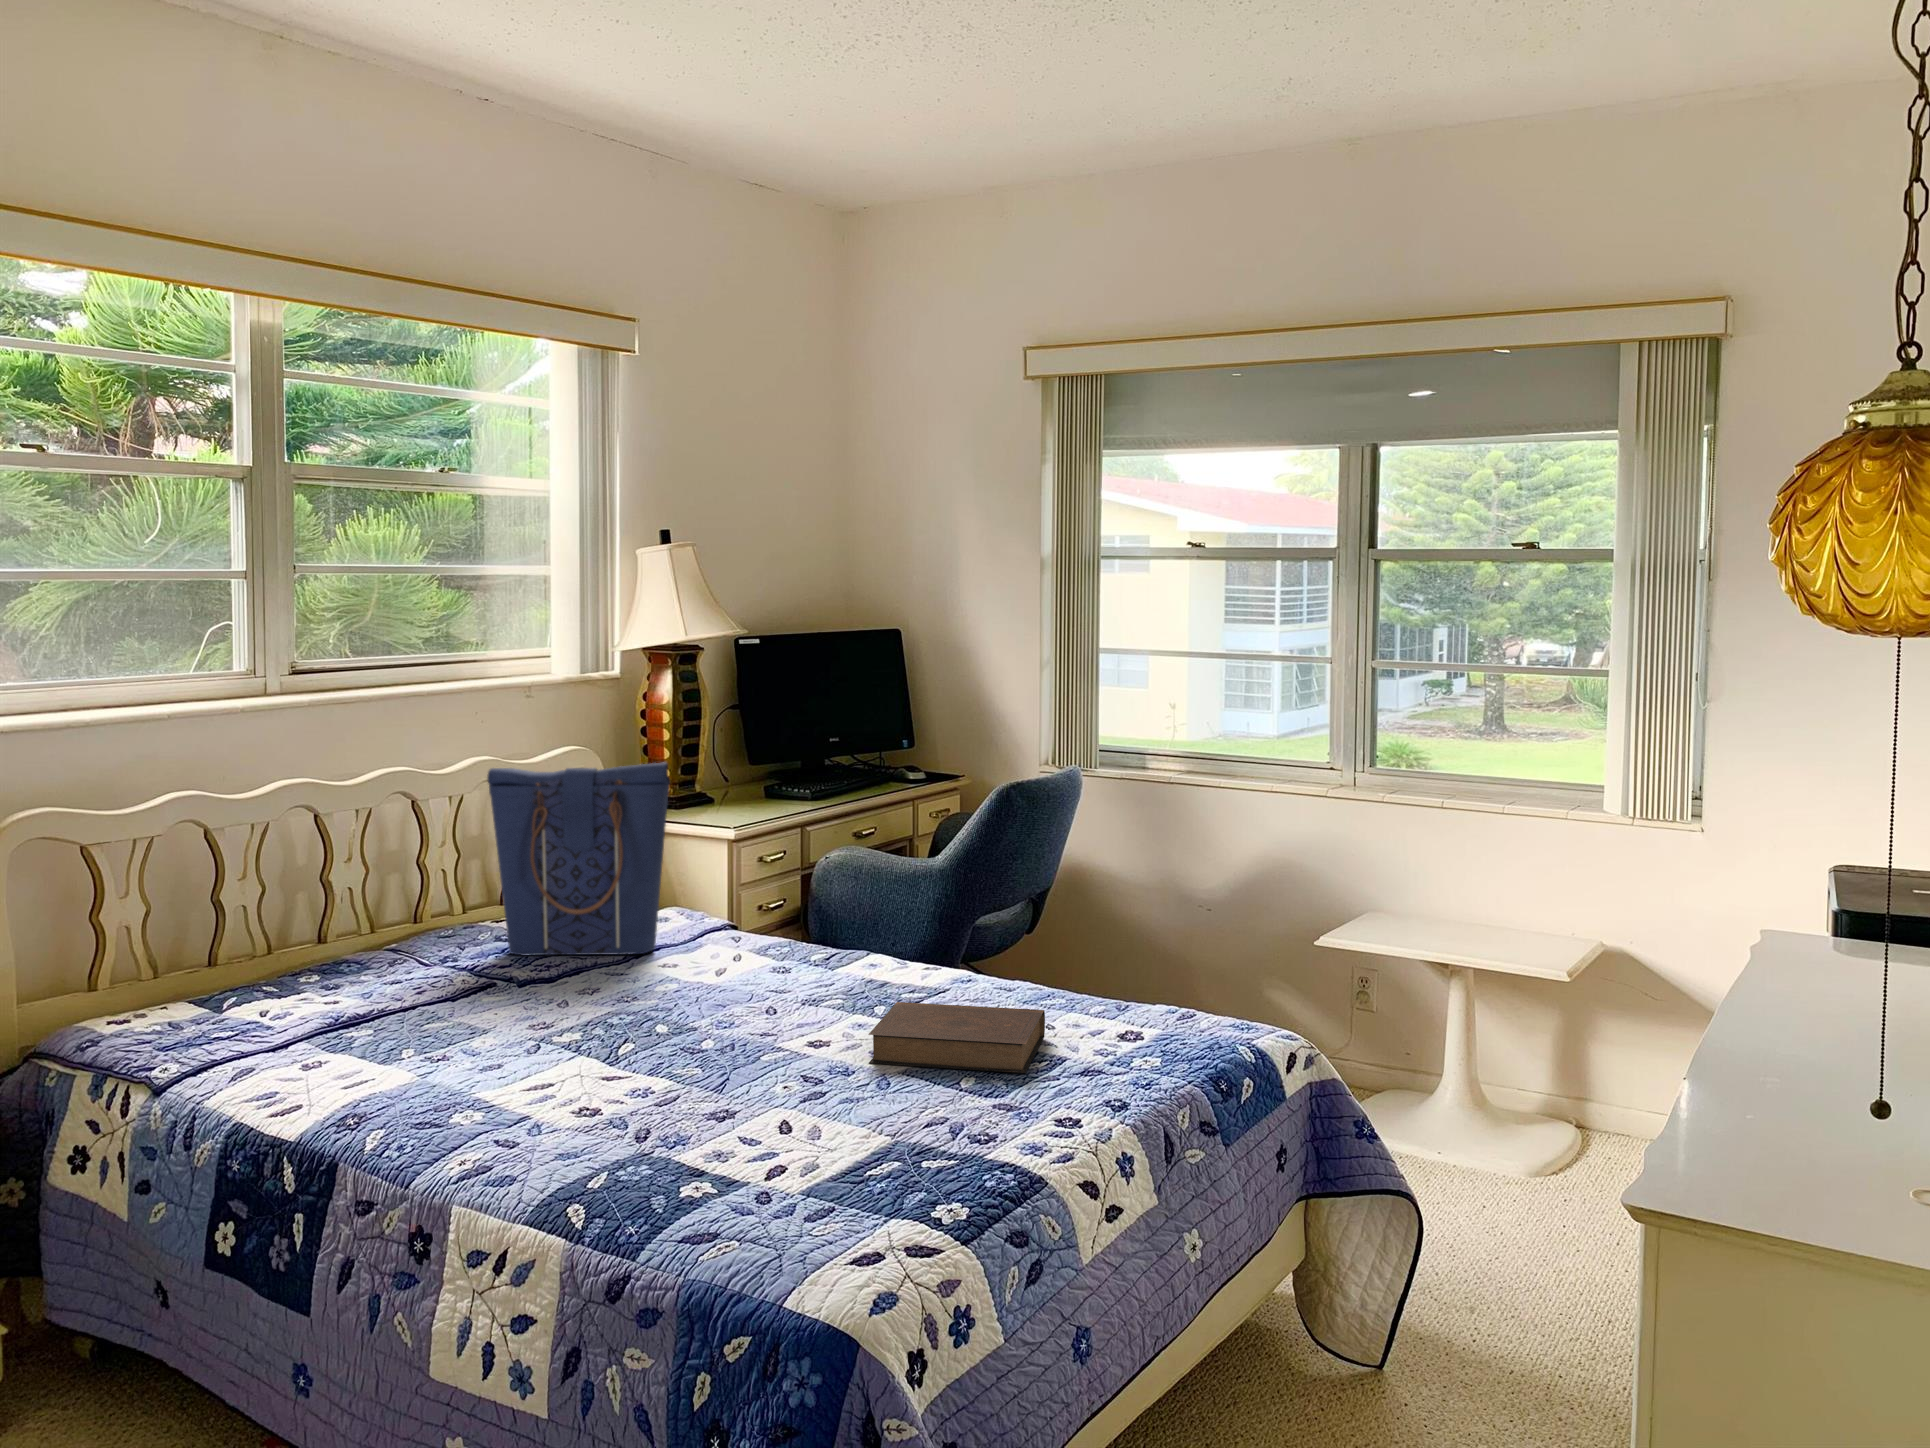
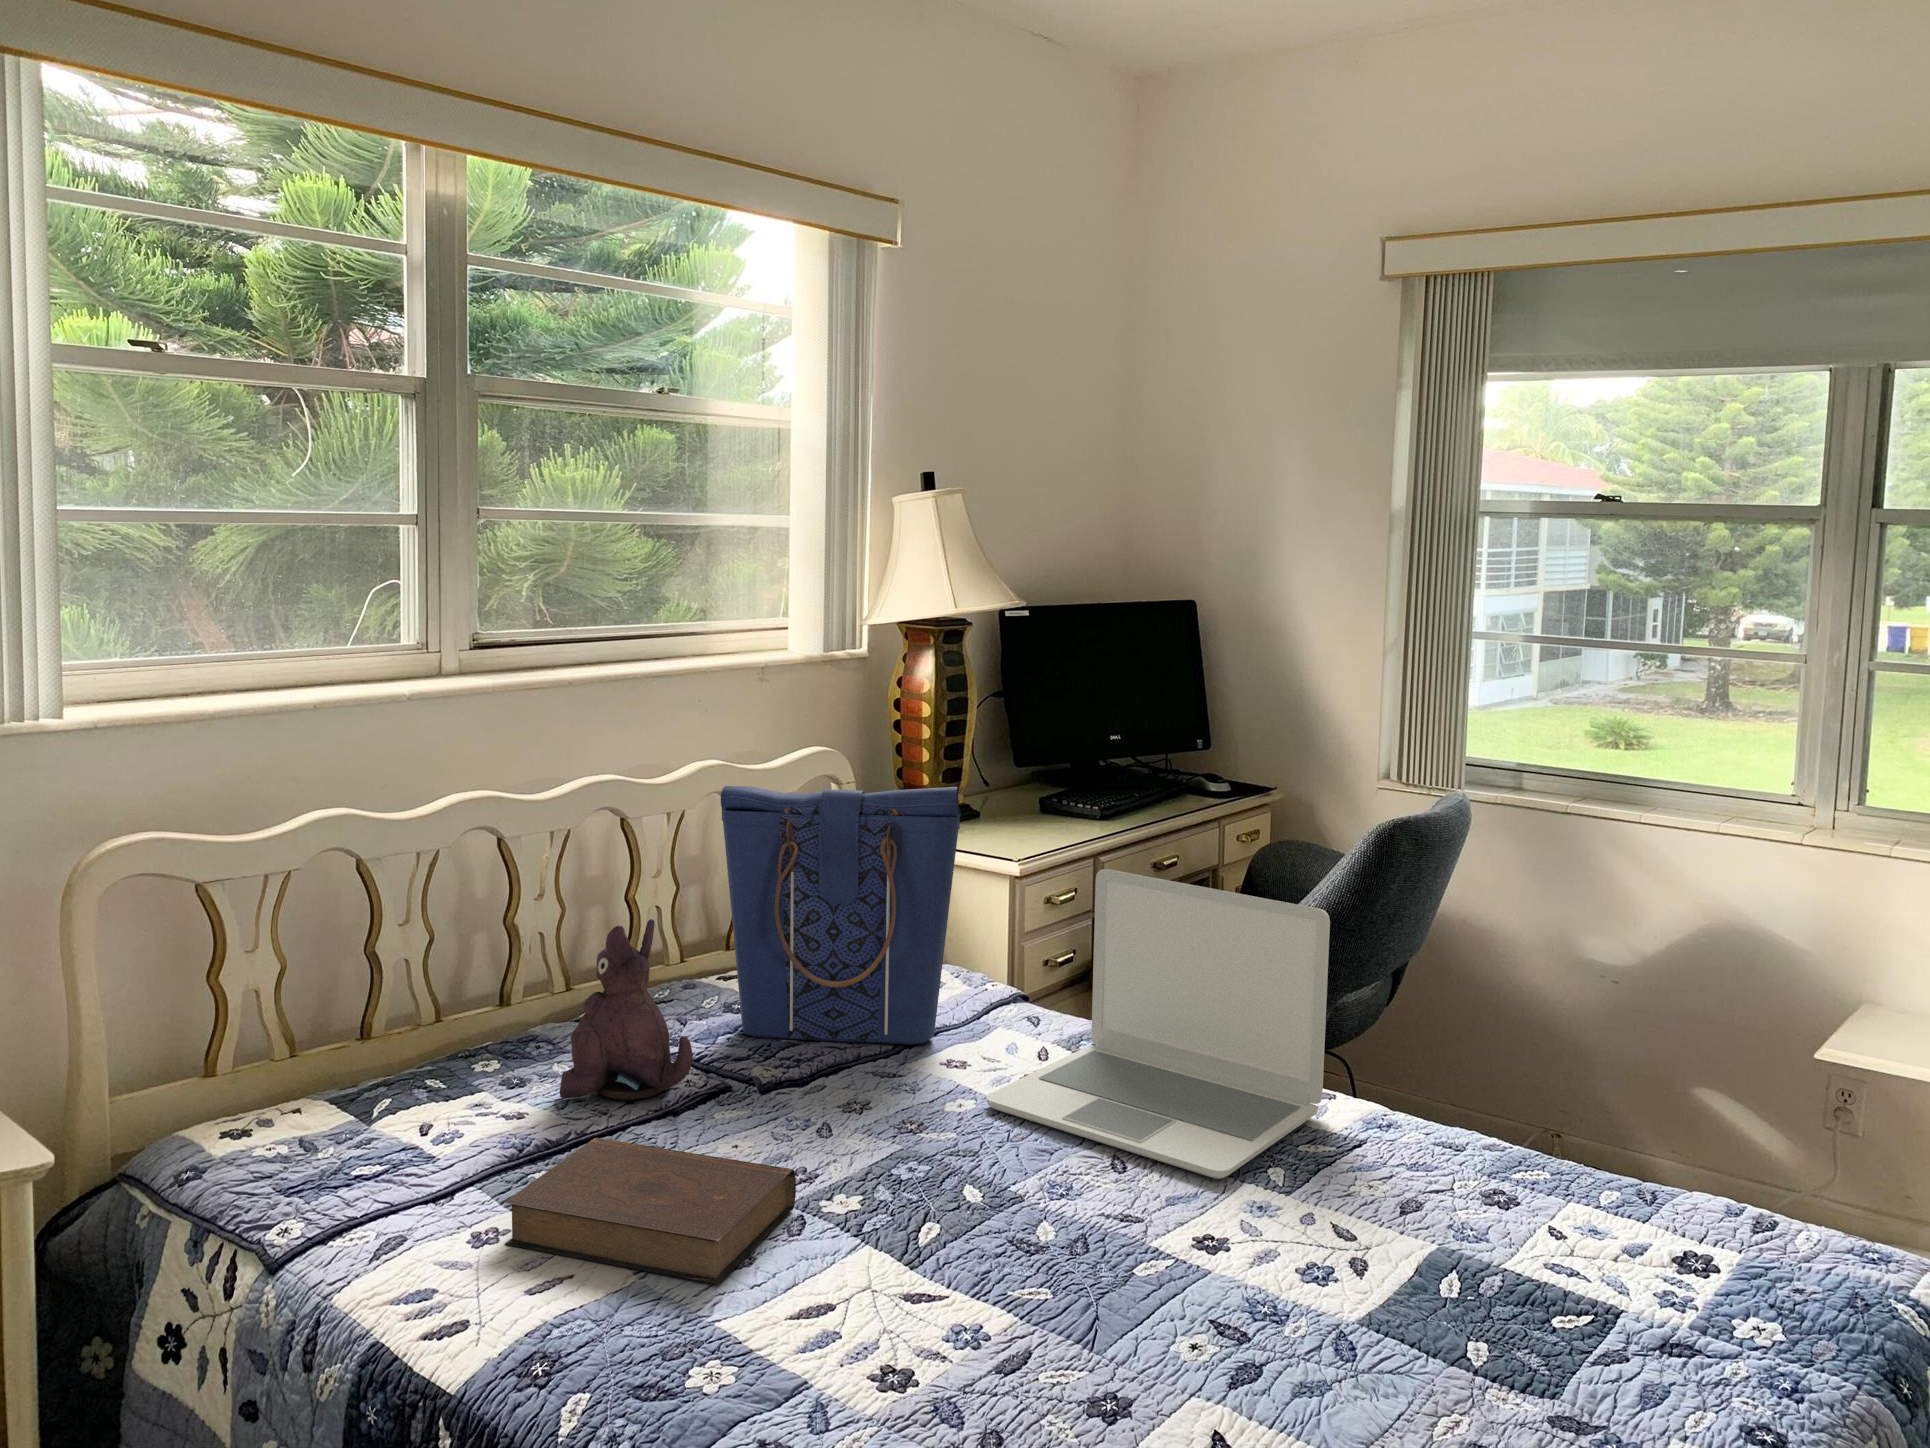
laptop: none [684,817,924,1013] -> present [986,869,1330,1179]
plush toy: none [365,863,466,994] -> present [559,919,693,1100]
book: present [869,1002,1045,1073] -> present [504,1138,796,1284]

